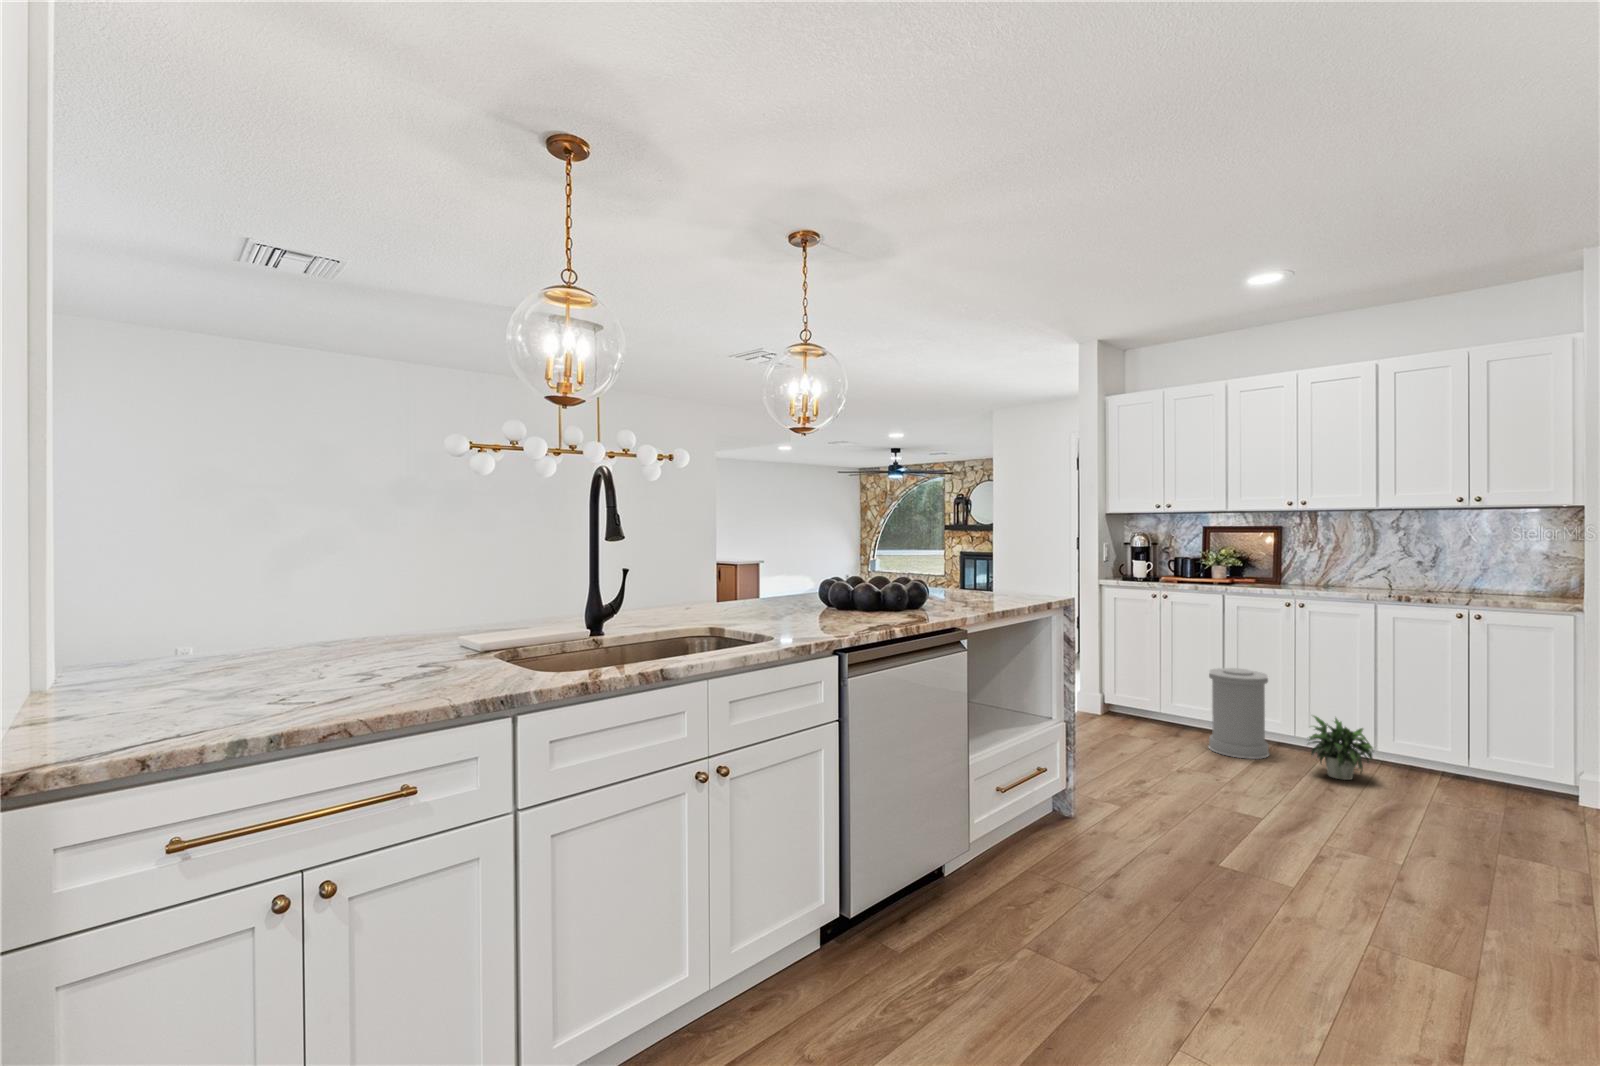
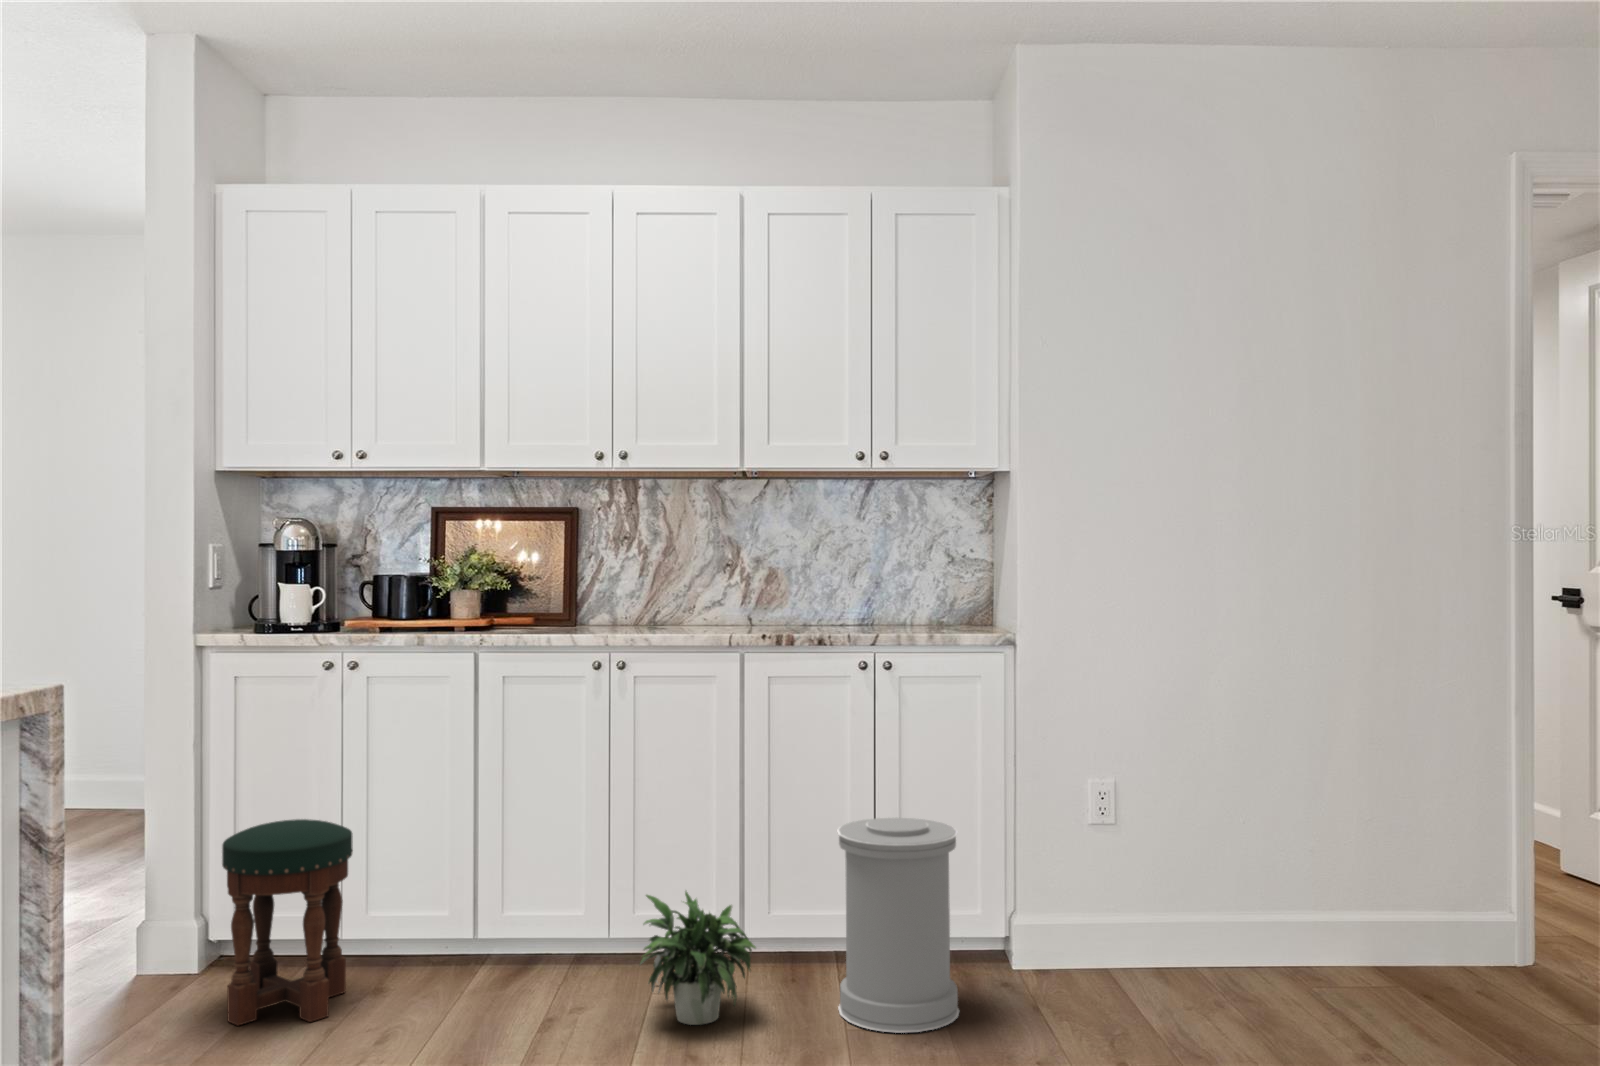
stool: none [1111,658,1165,739] -> present [222,819,353,1026]
trash can: present [1209,668,1269,759] -> present [837,818,959,1033]

